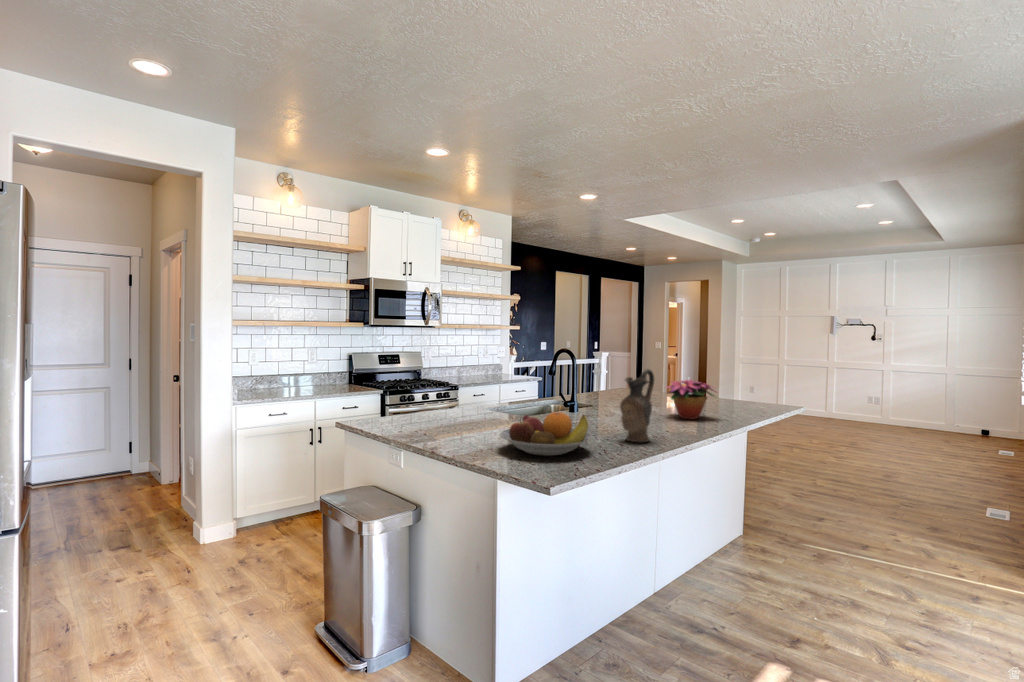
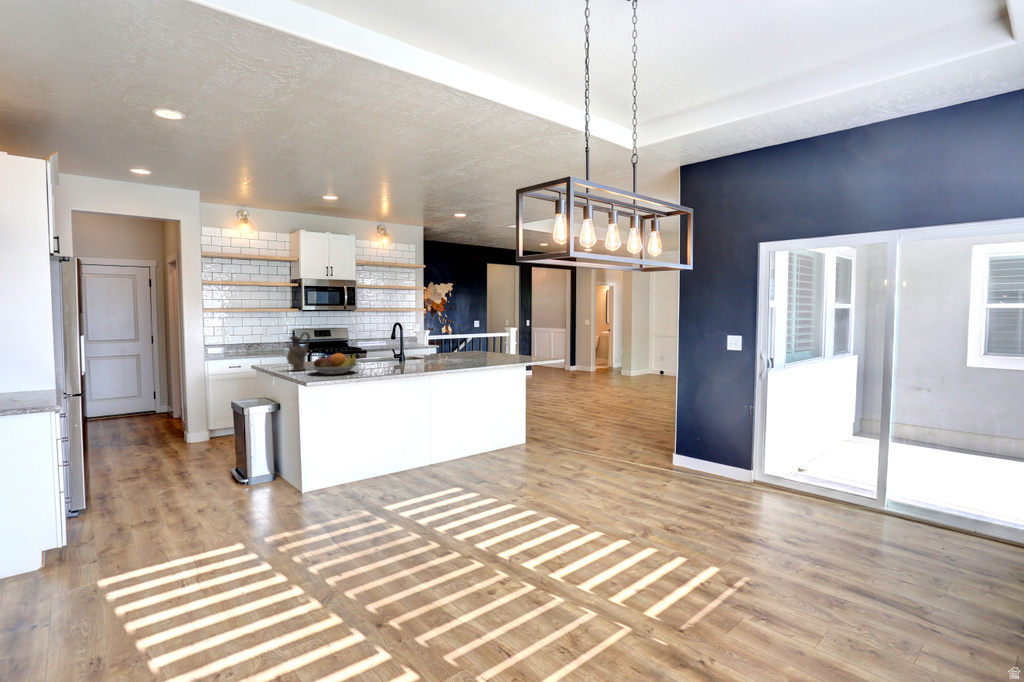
ceramic pitcher: present [620,369,654,442] -> present [287,332,310,371]
flower arrangement: present [666,380,715,419] -> none [442,339,476,363]

